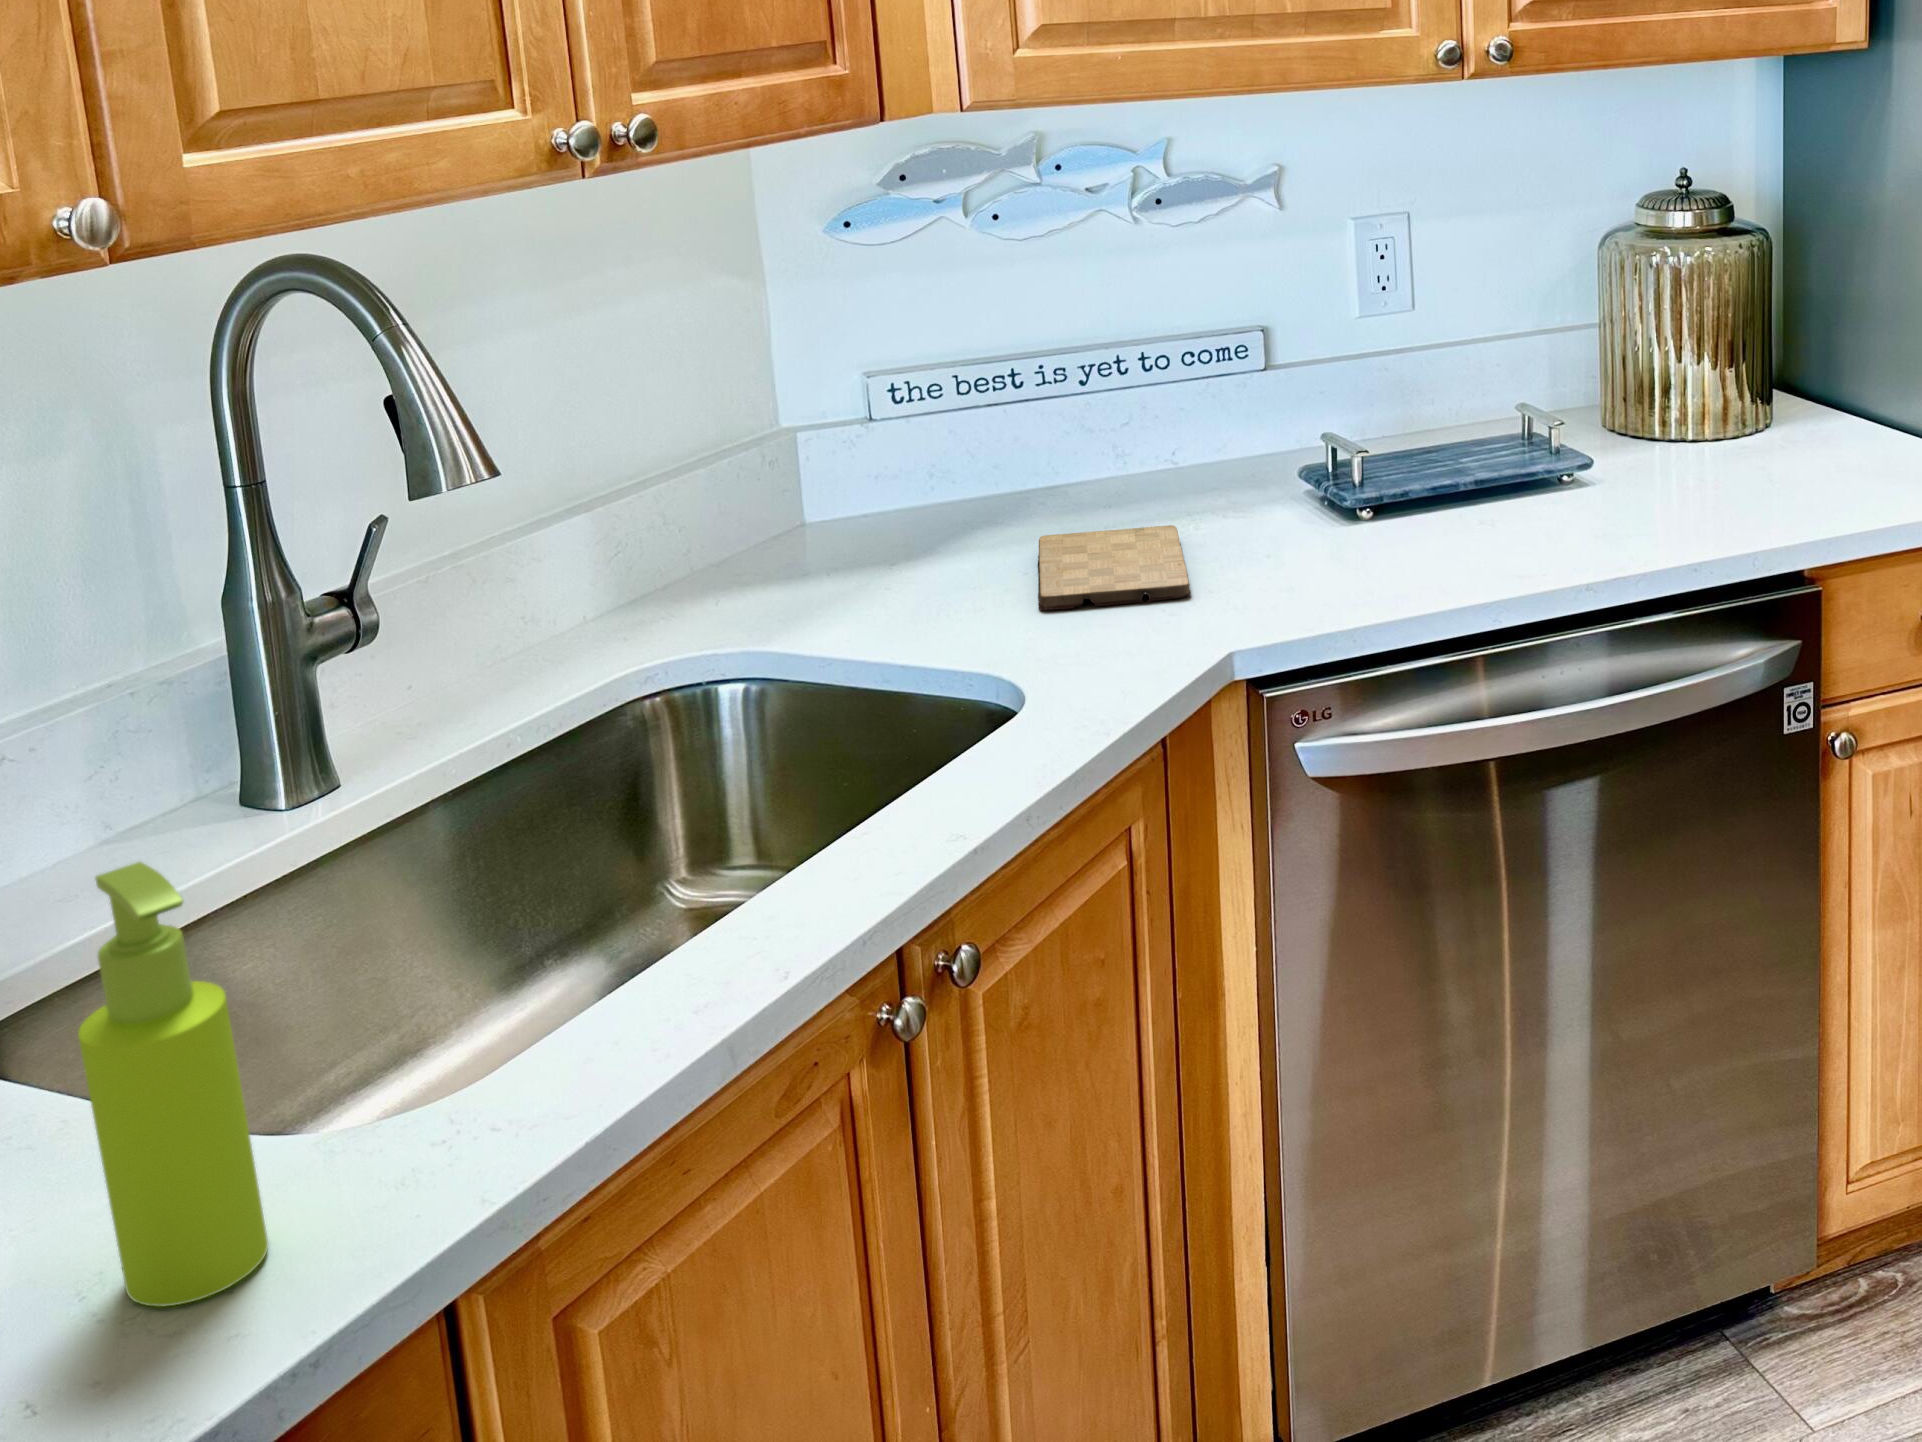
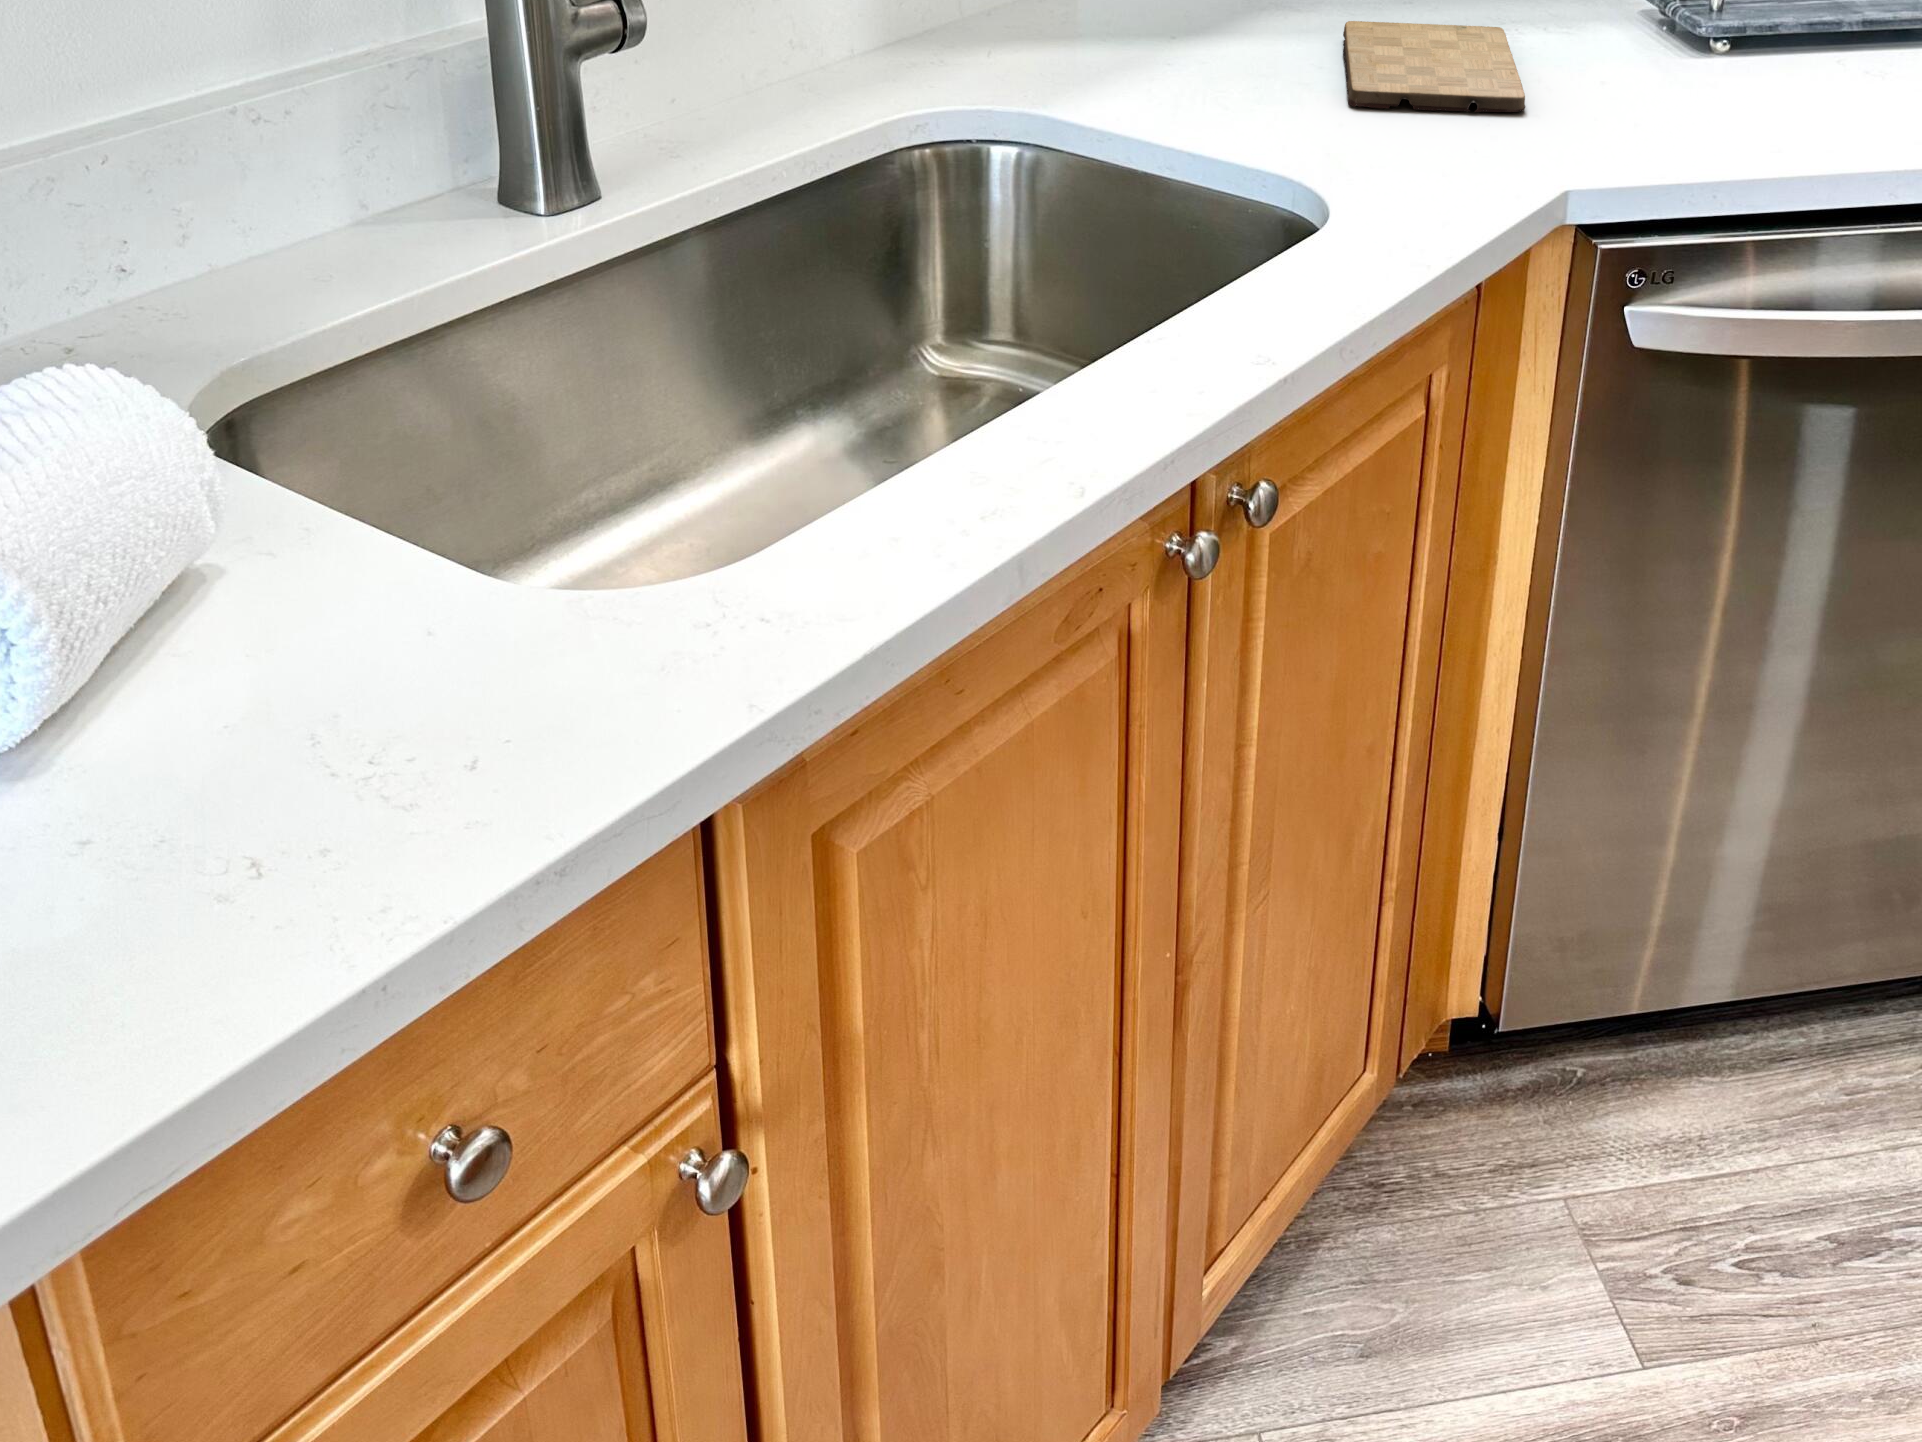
soap dispenser: present [78,862,268,1306] -> none [311,266,512,776]

